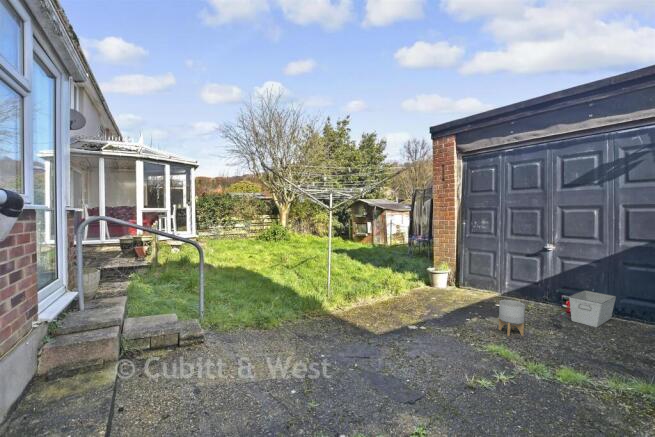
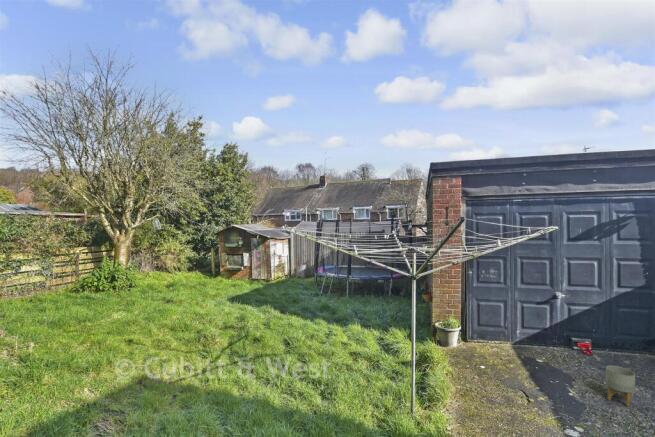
storage bin: present [569,290,616,327] -> none [590,332,635,369]

